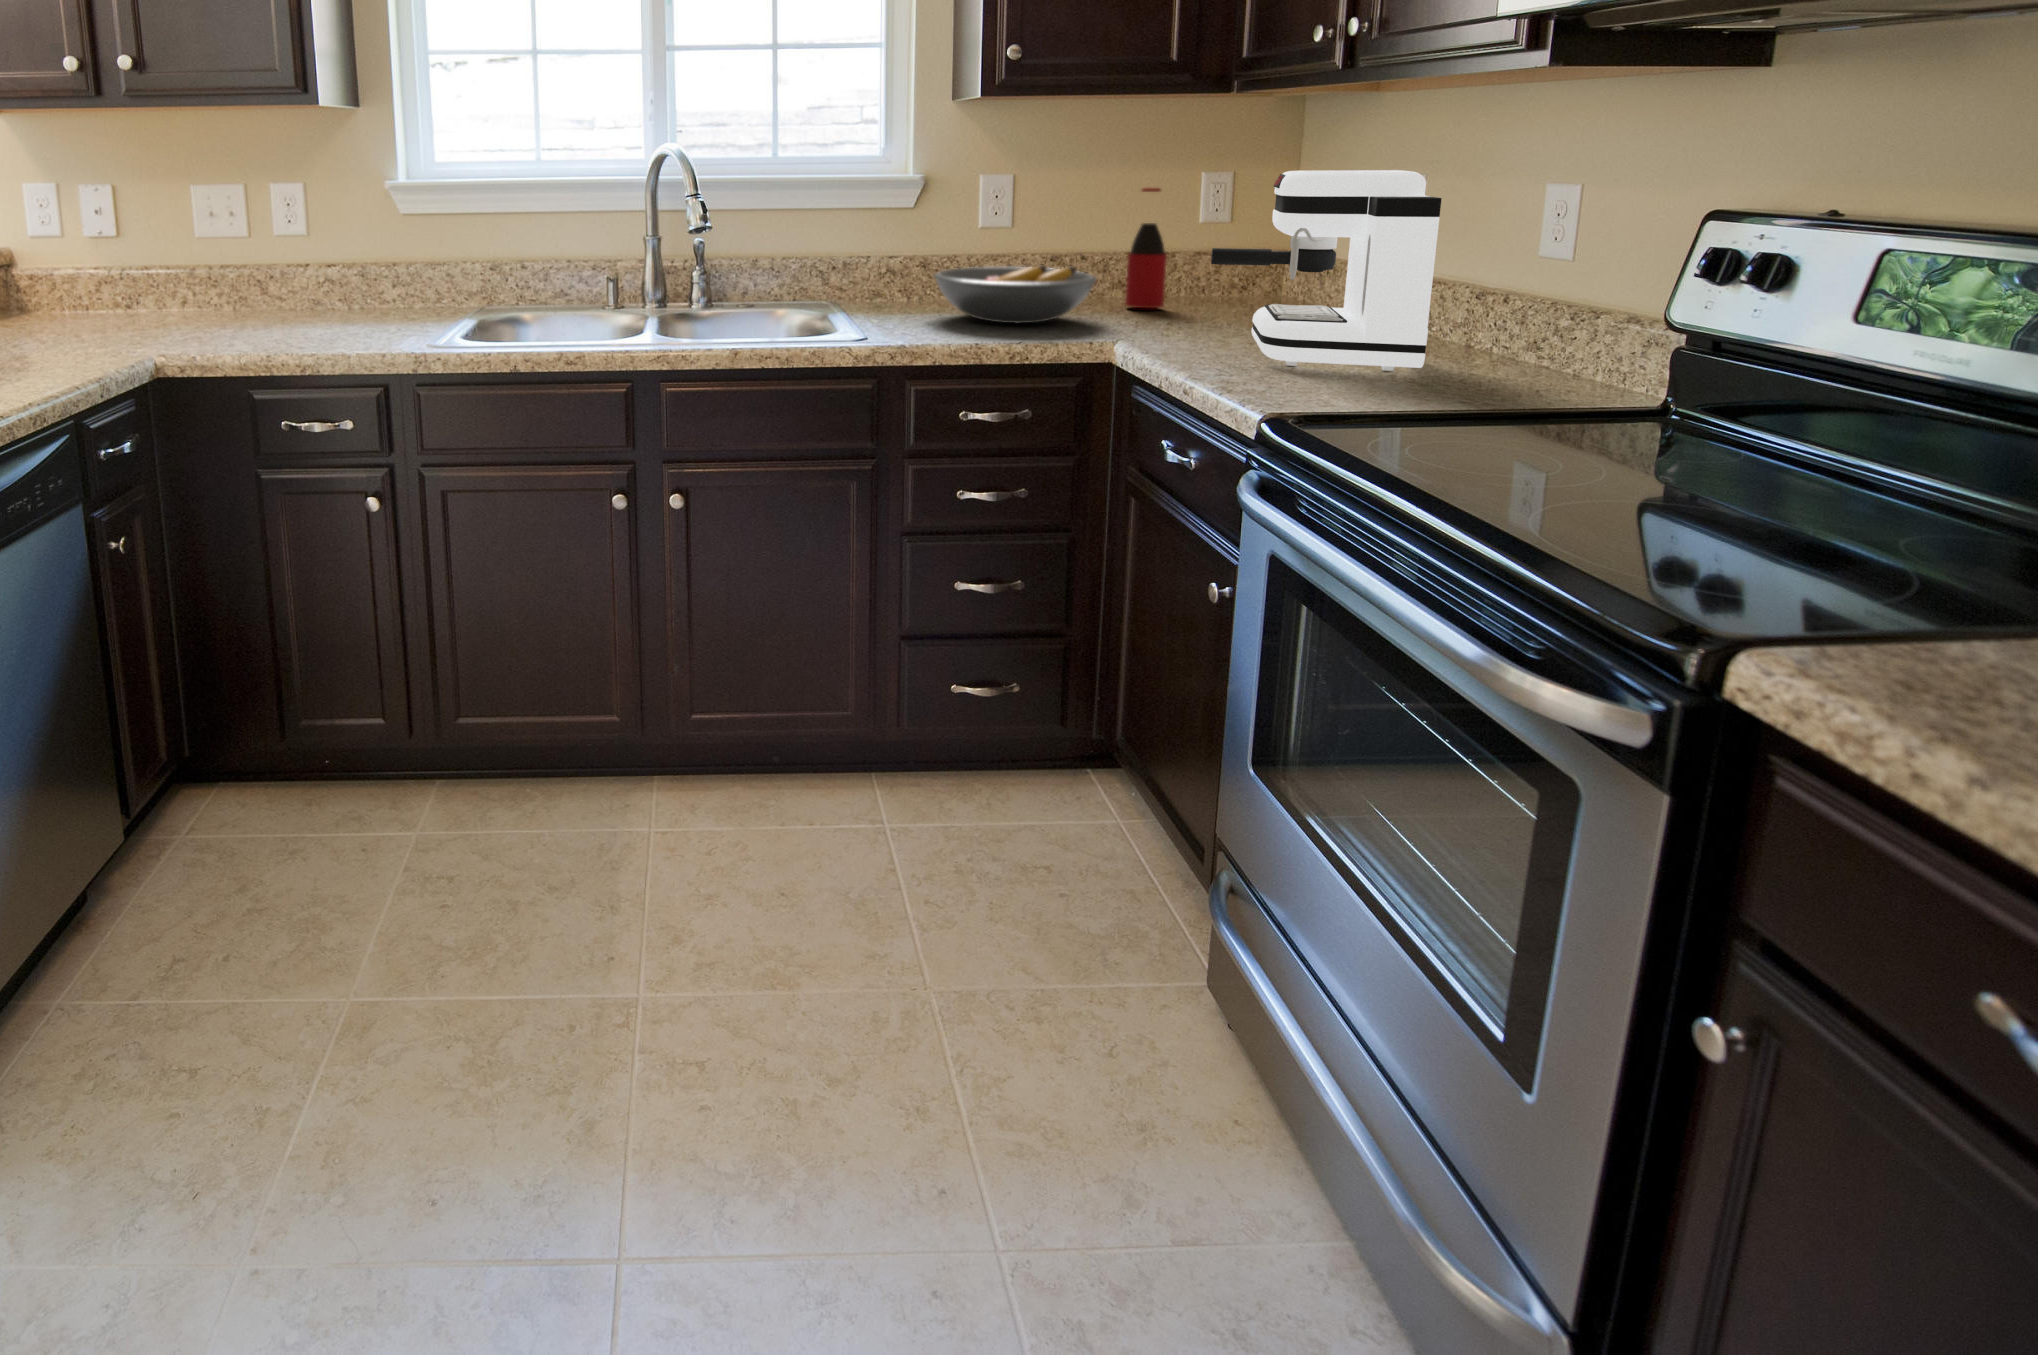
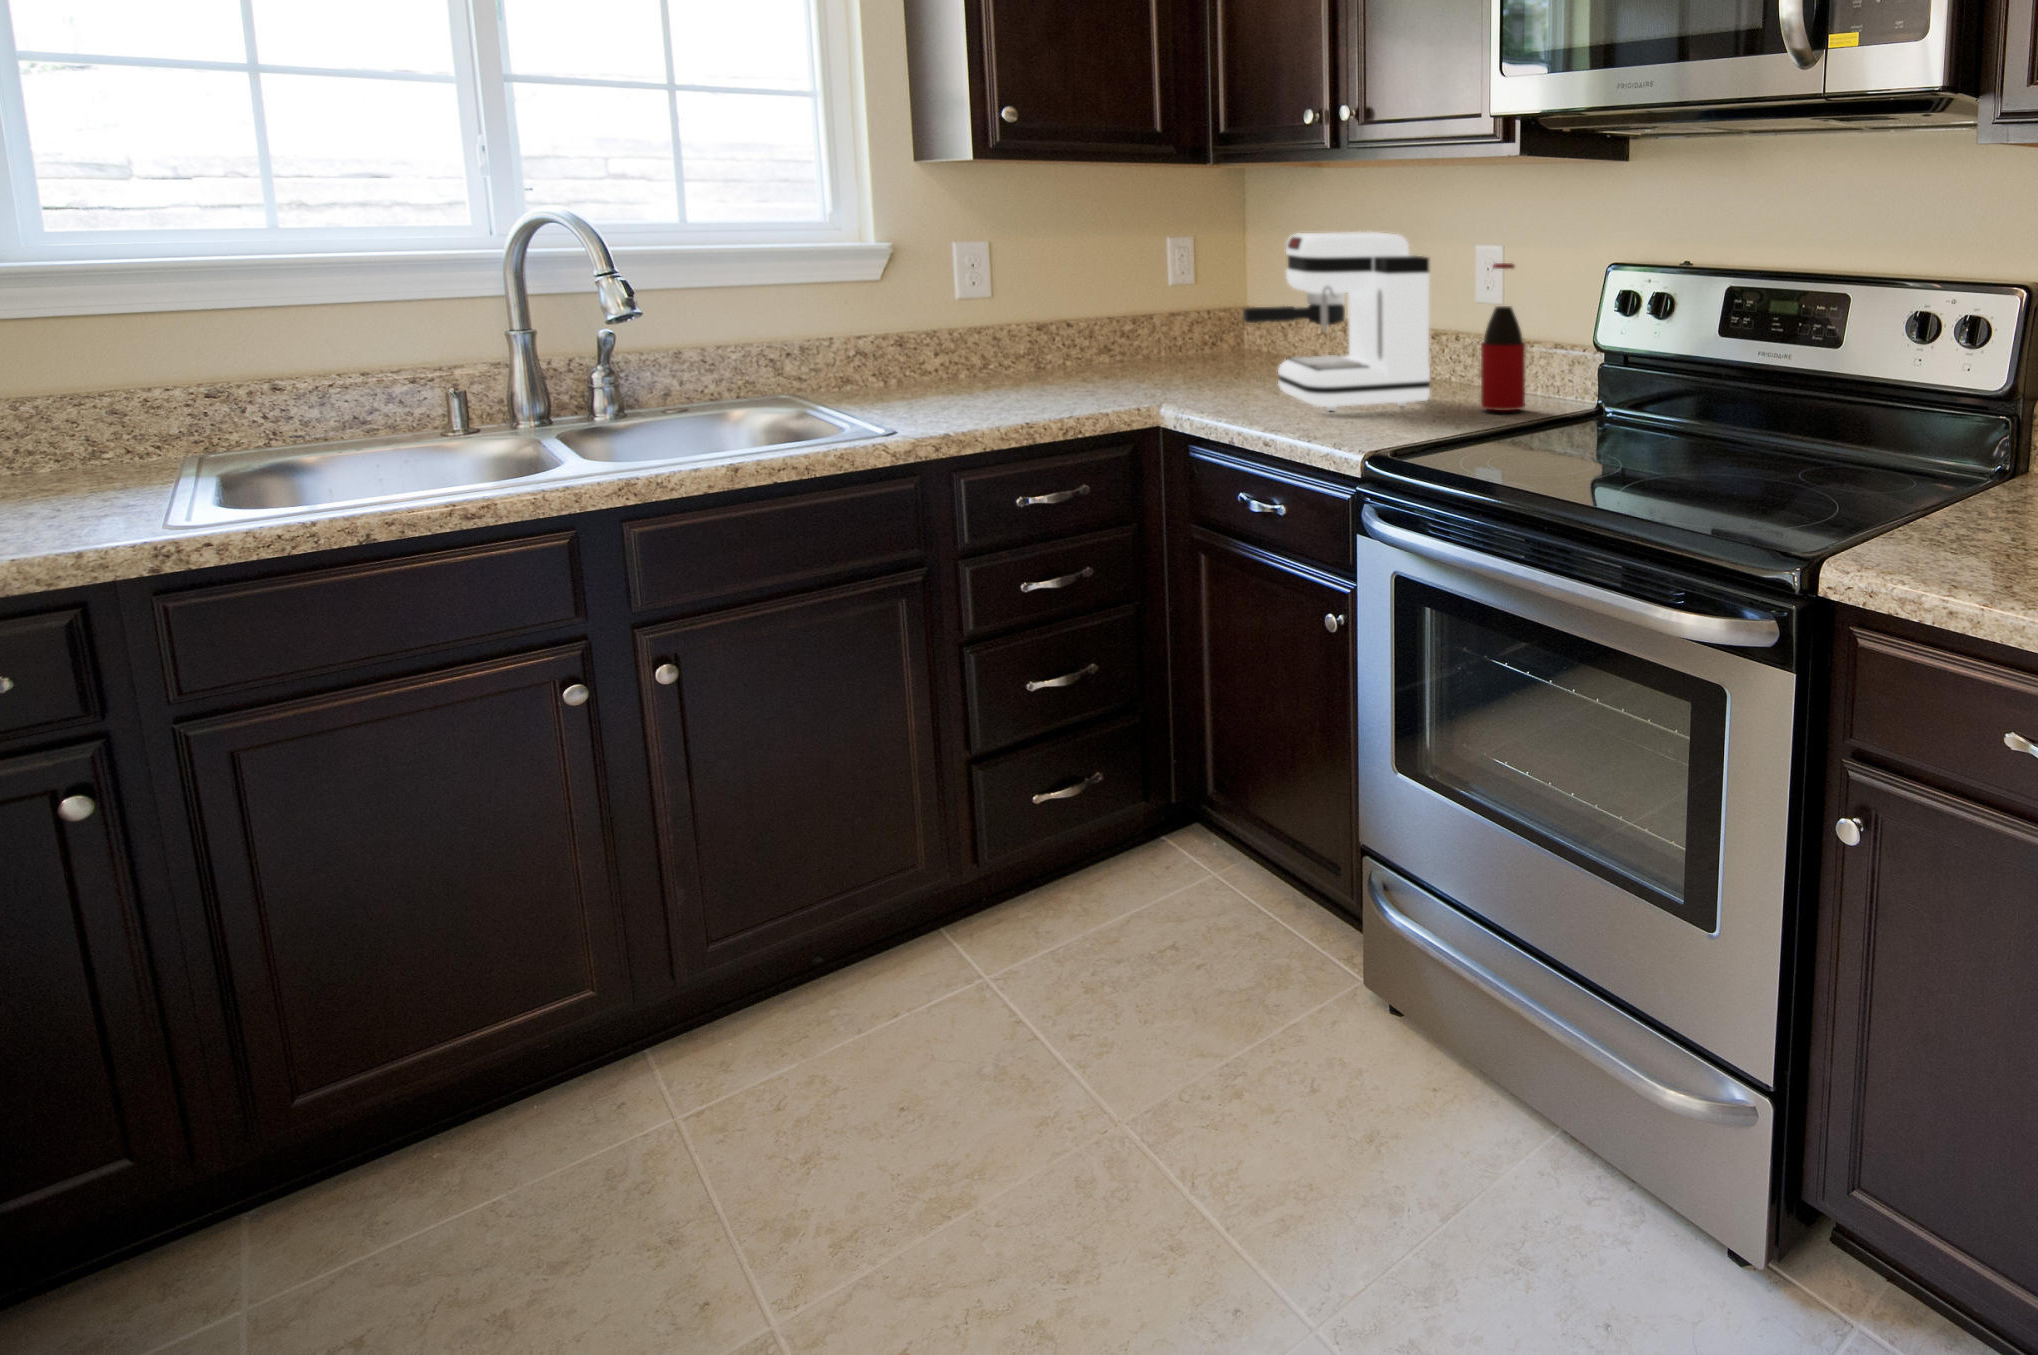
bottle: present [1125,188,1167,308] -> present [1481,263,1526,411]
fruit bowl: present [934,266,1097,323] -> none [930,334,1115,401]

